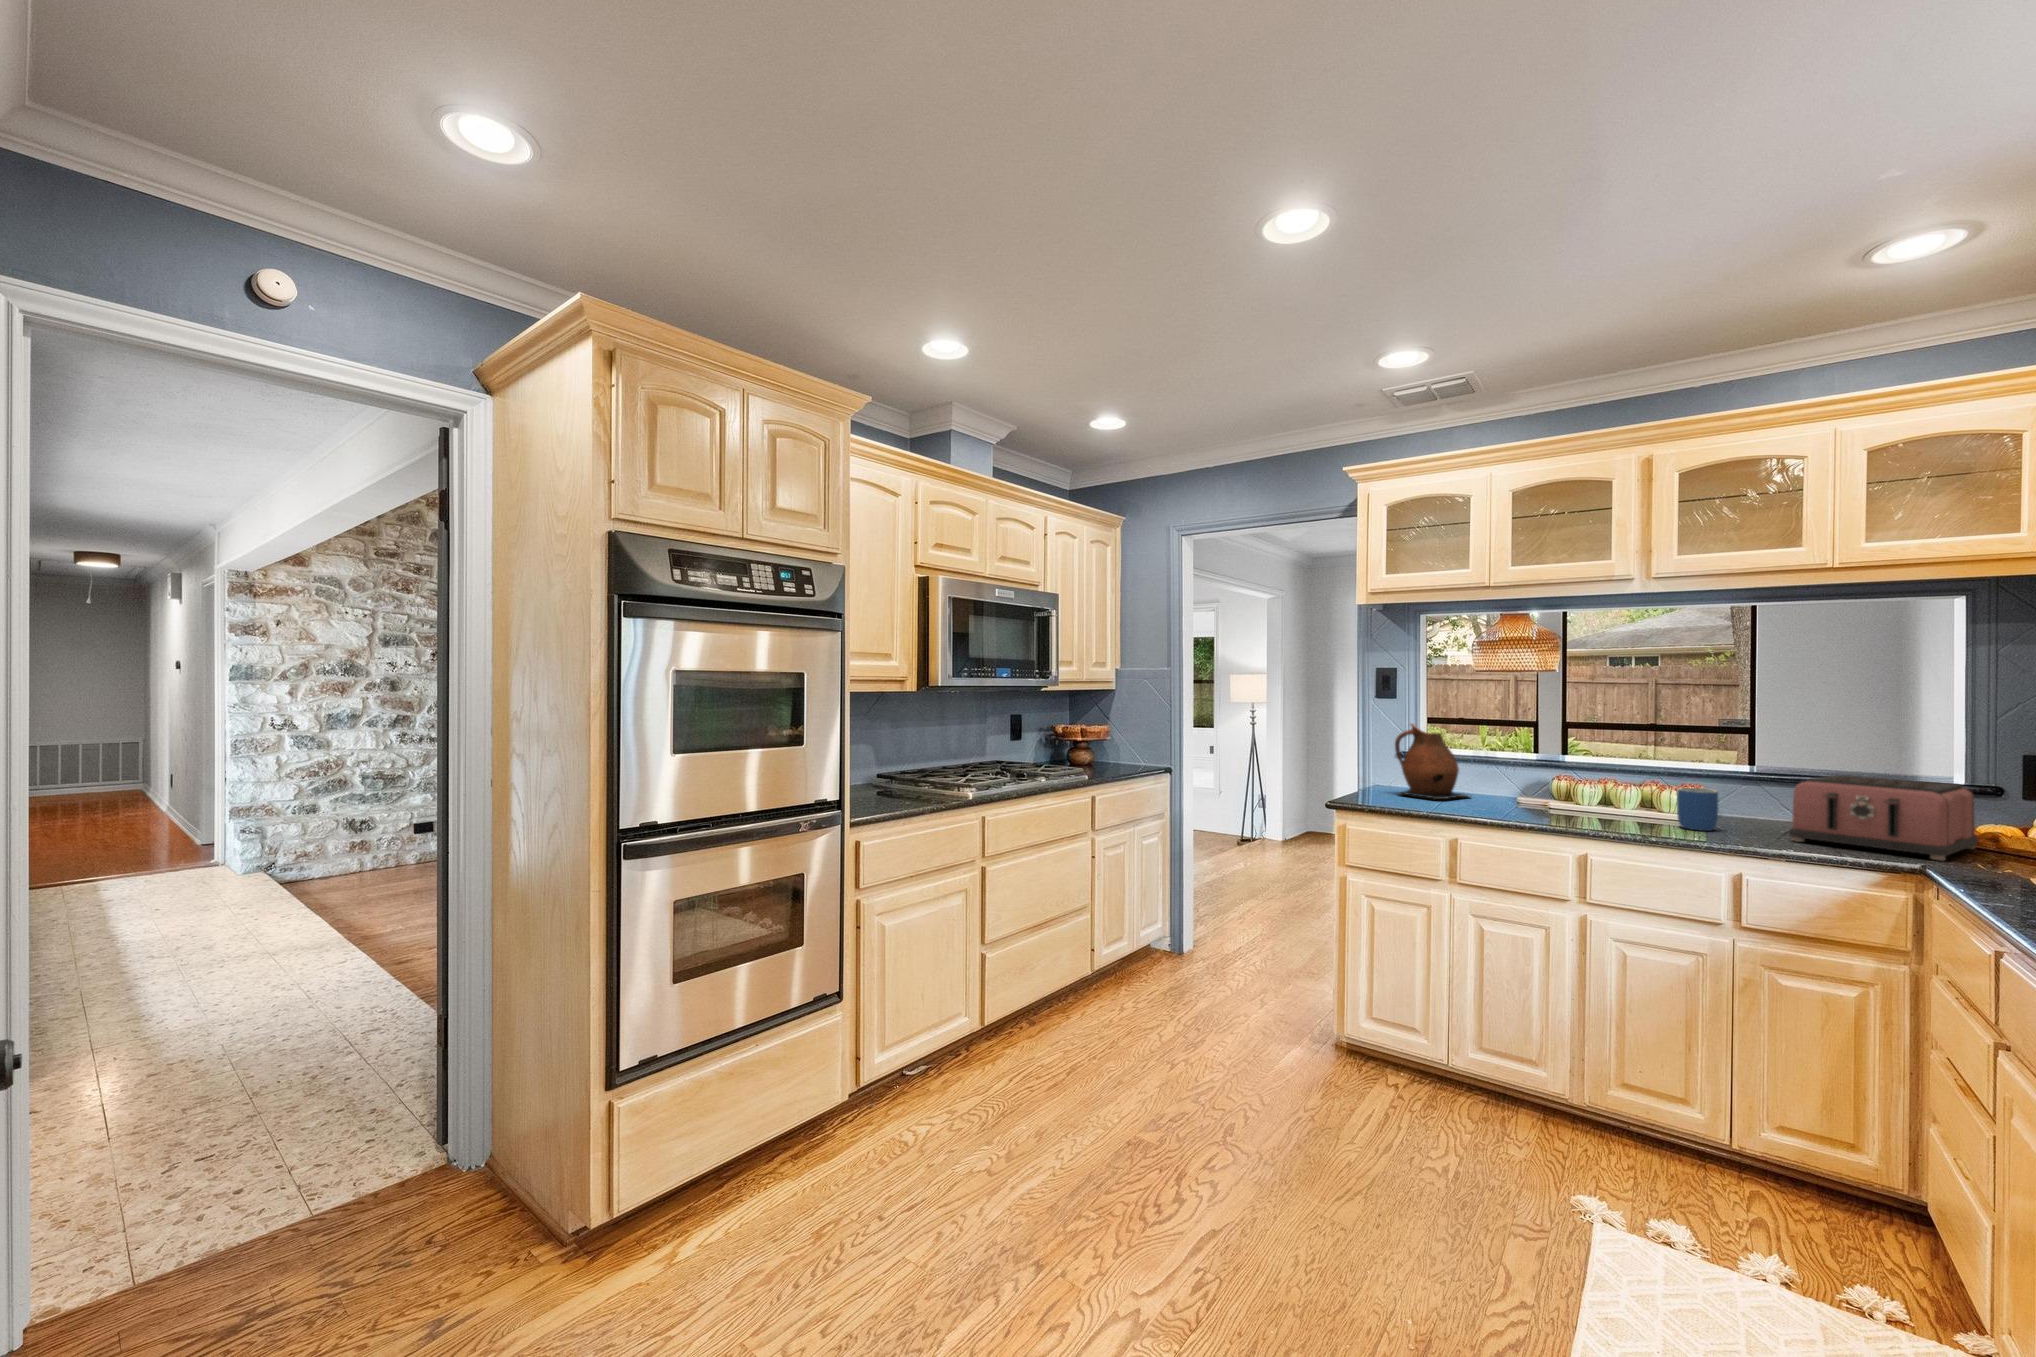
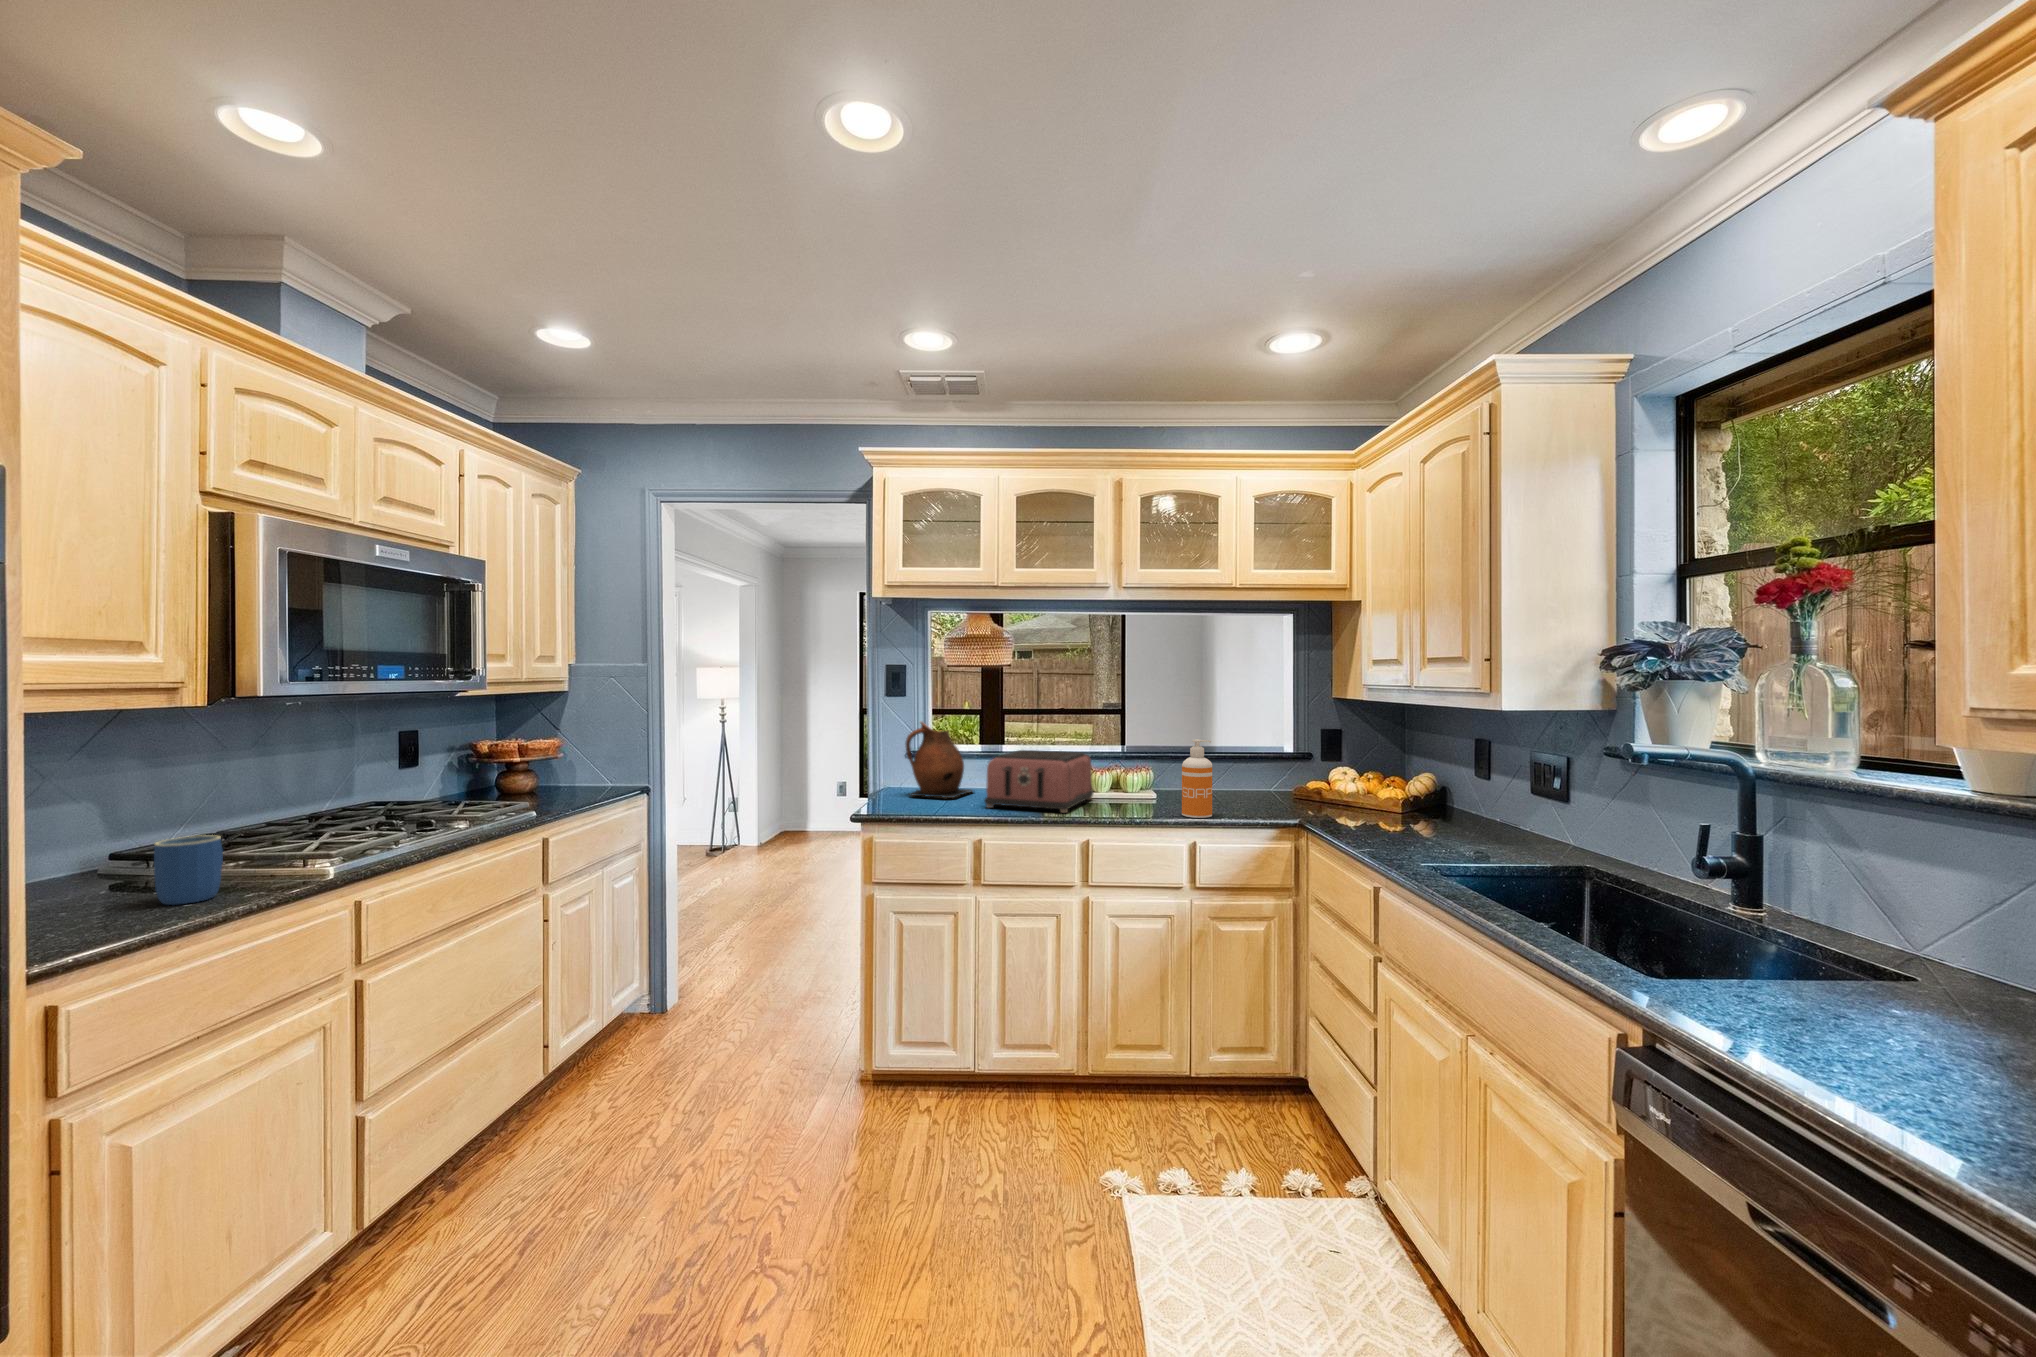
soap dispenser: none [1723,754,1771,847] -> present [1182,739,1212,818]
toaster: present [1789,775,1978,860] -> present [984,750,1093,813]
mug: present [1677,788,1718,831] -> present [154,835,223,905]

